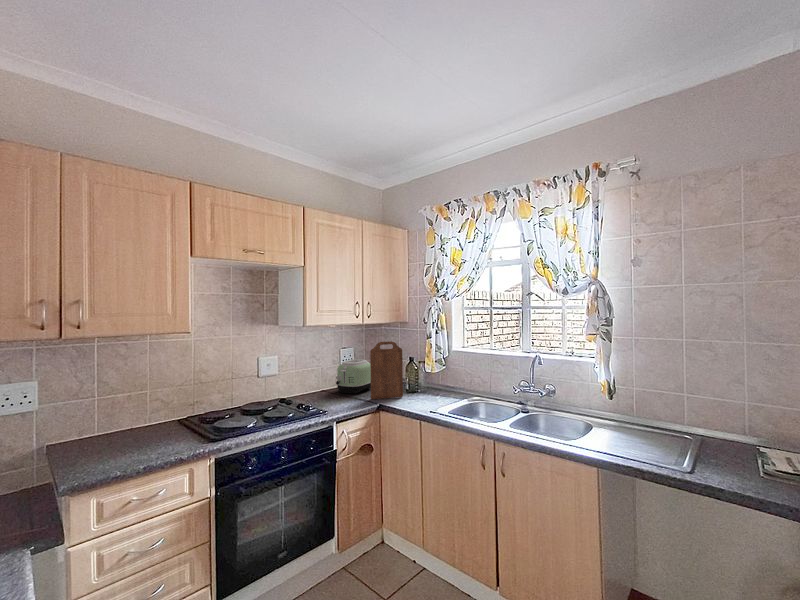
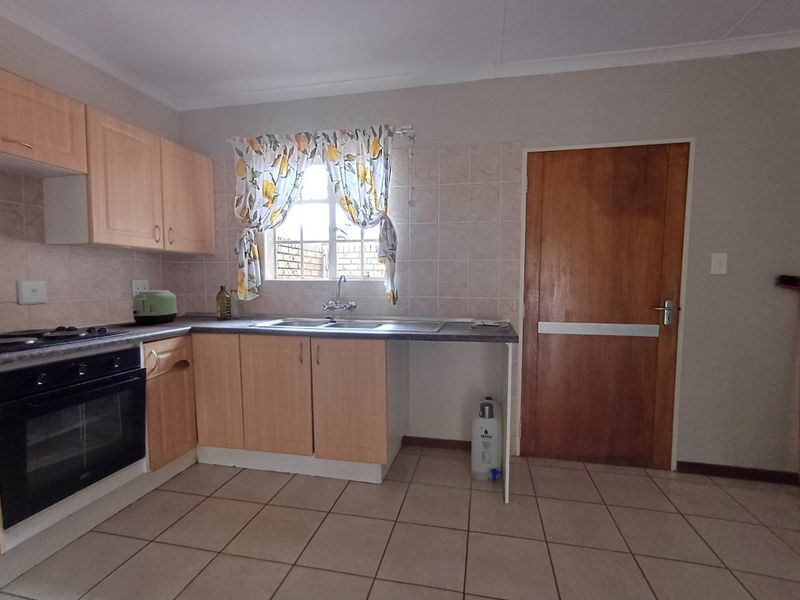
cutting board: present [370,341,403,399] -> none [178,267,216,325]

